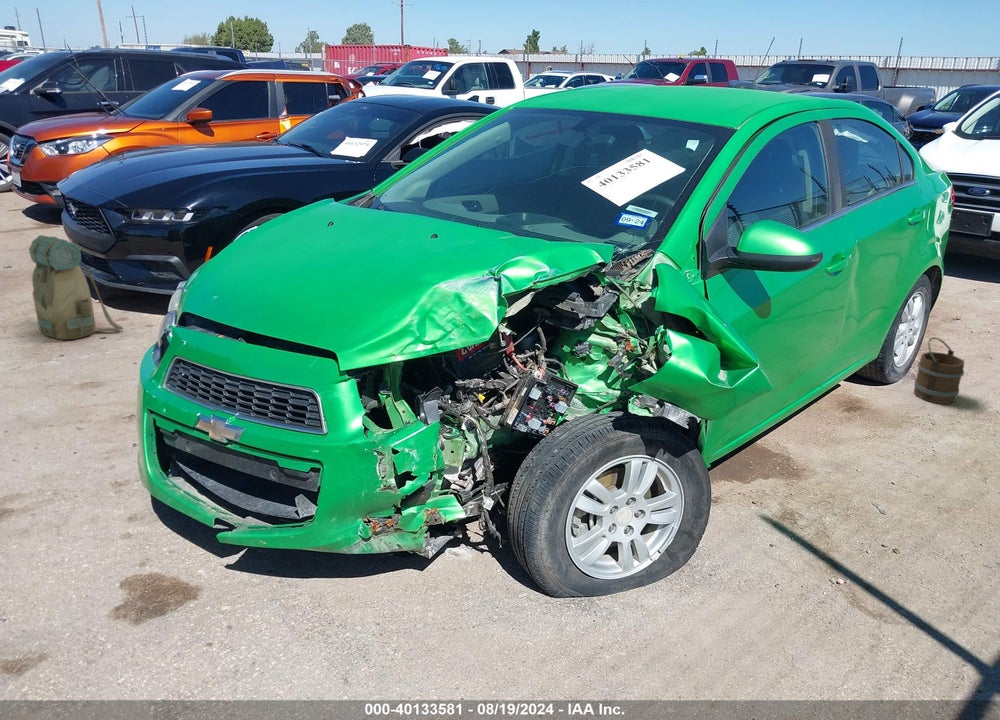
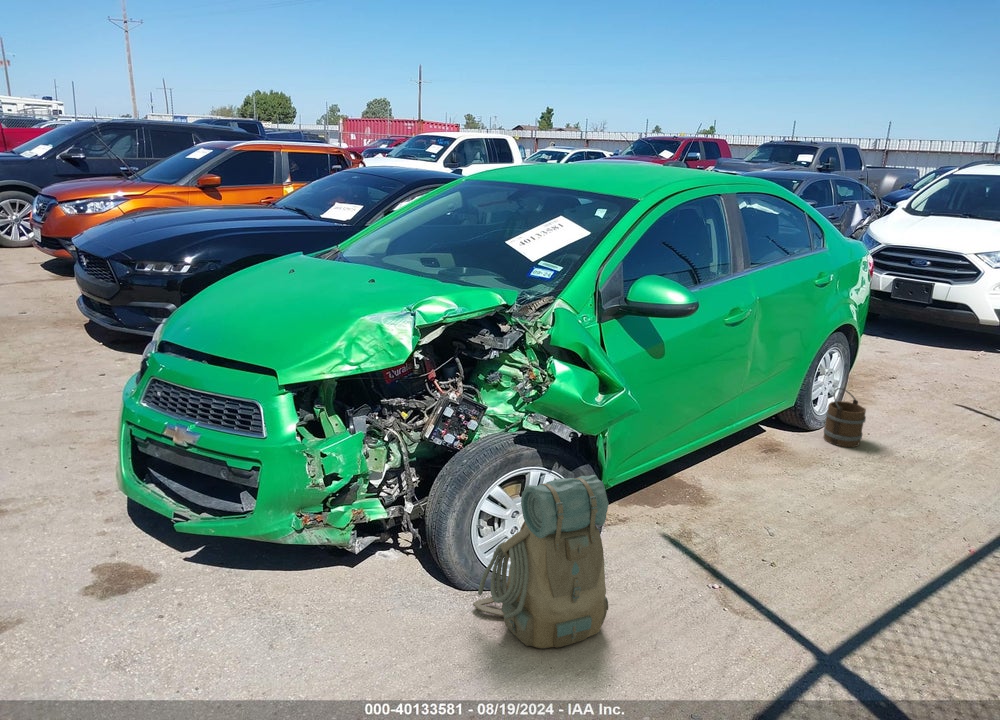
backpack: present [29,235,123,339] -> present [473,475,609,649]

